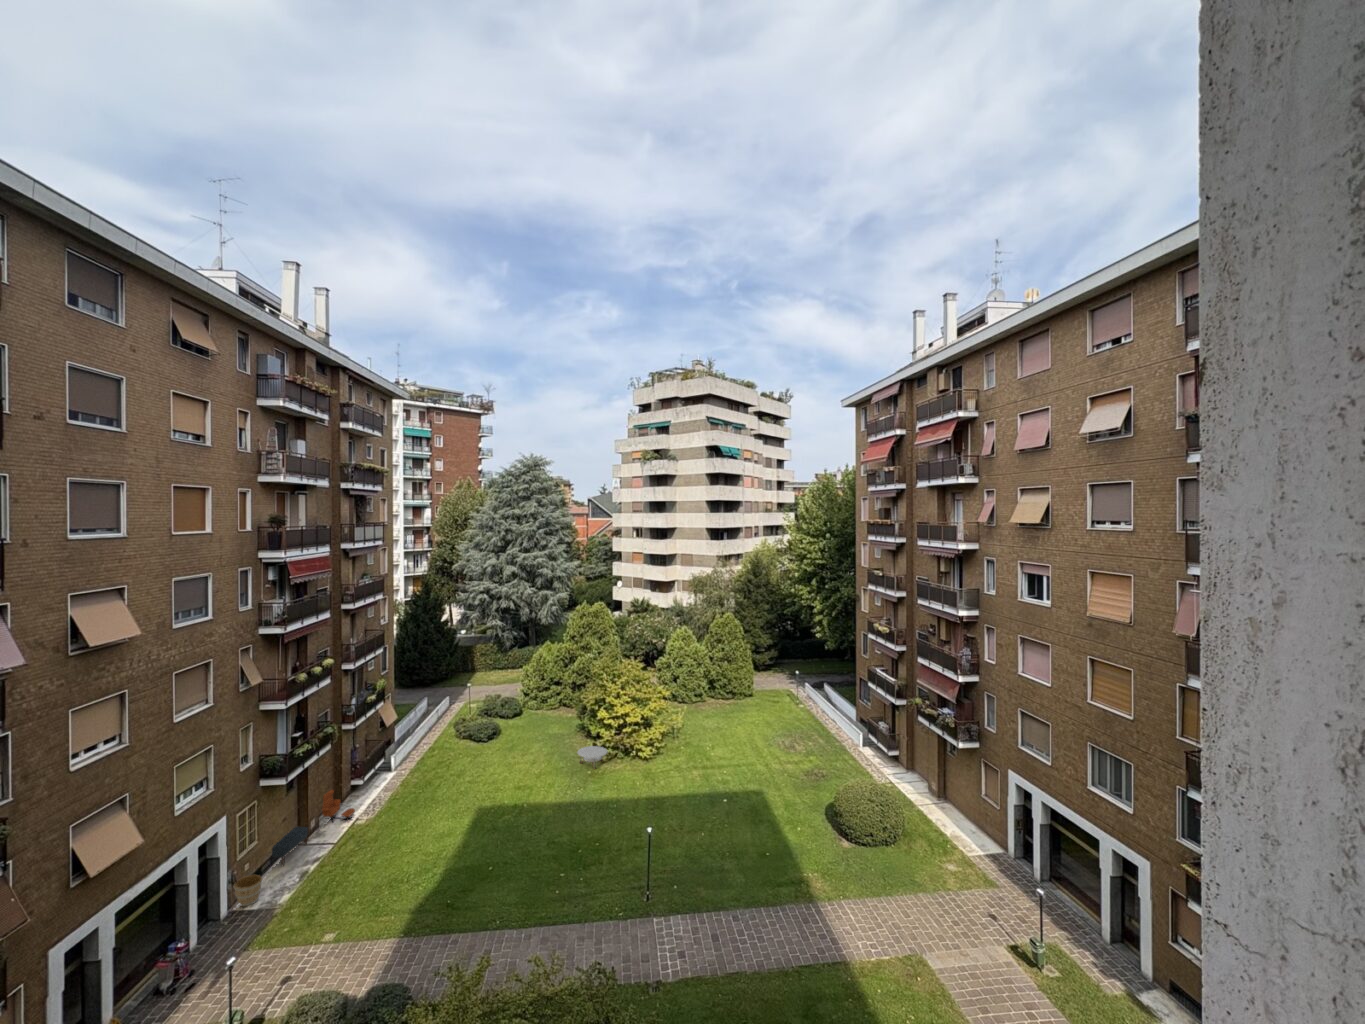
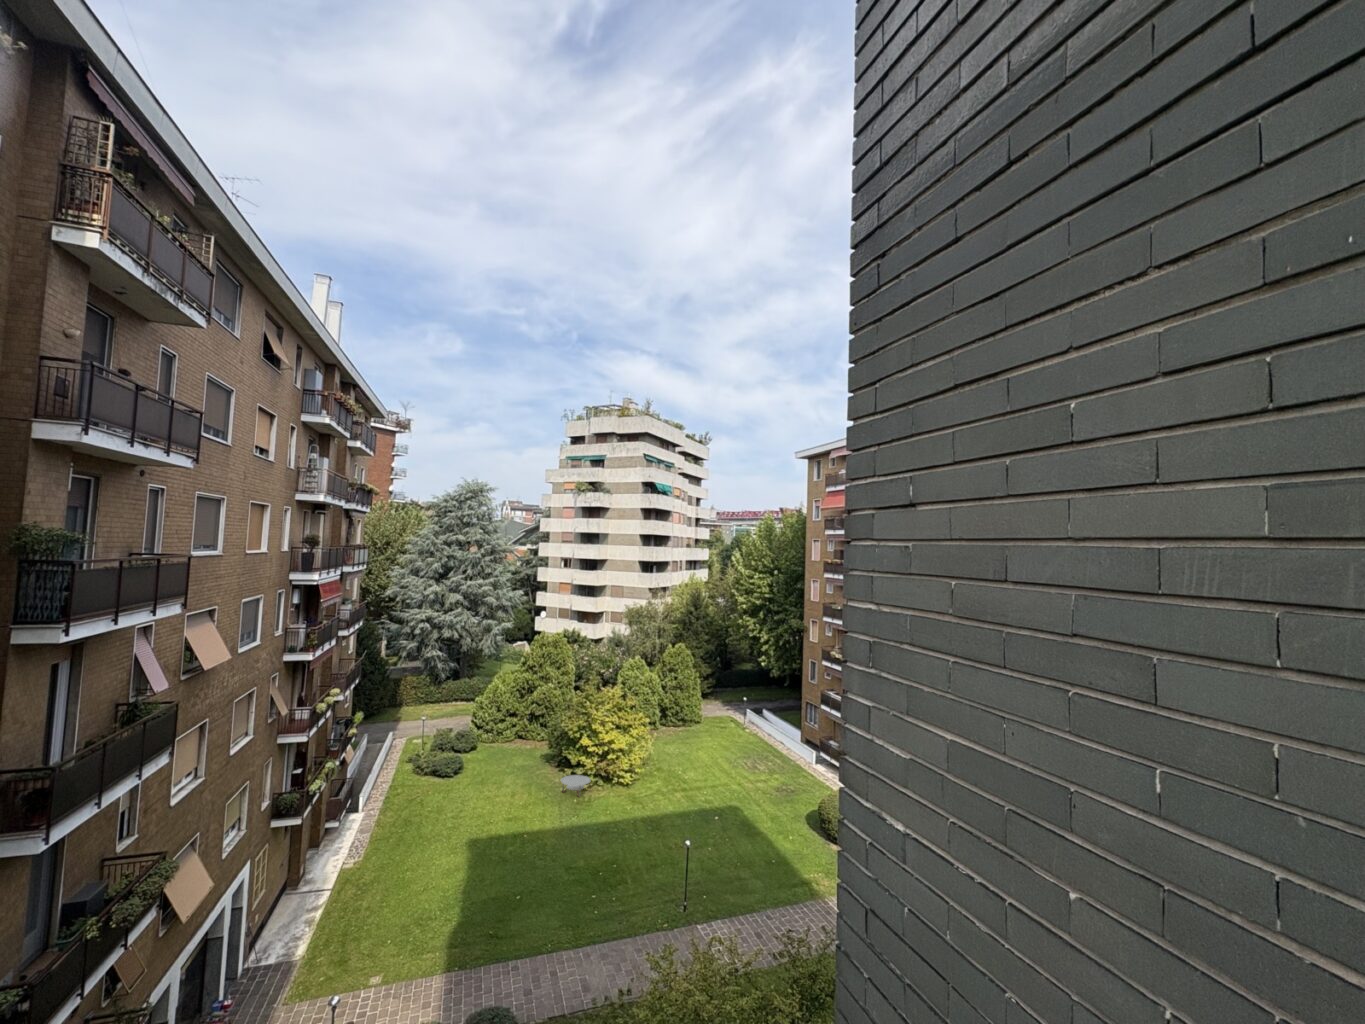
lounge chair: present [322,790,355,820] -> none [309,830,344,866]
bench: present [272,827,308,866] -> none [268,870,305,914]
wooden bucket: present [234,875,263,906] -> none [251,921,281,956]

